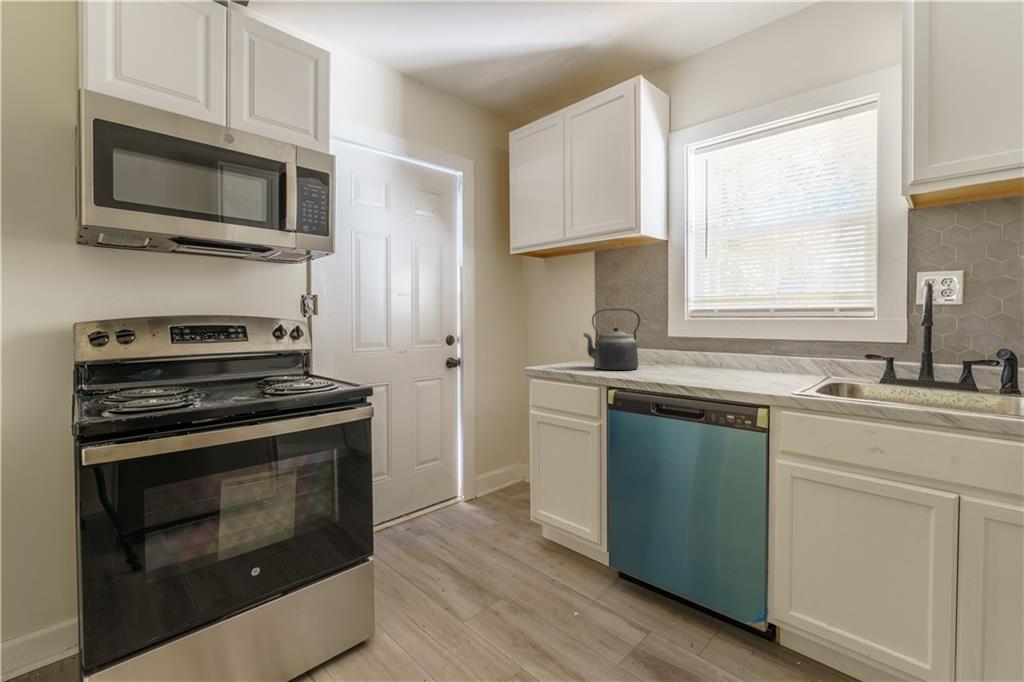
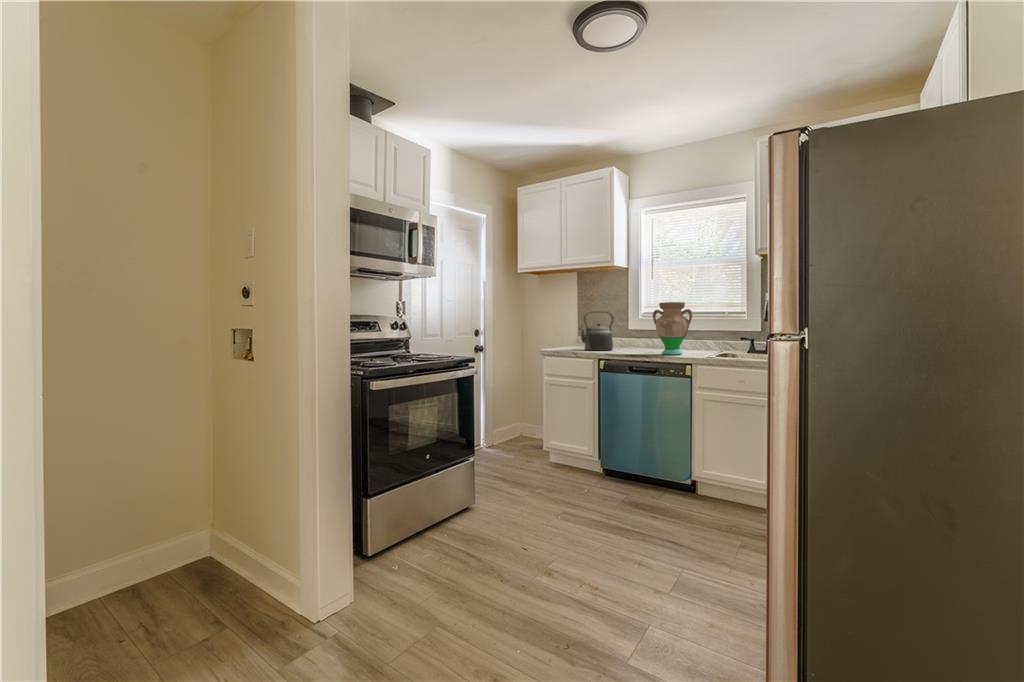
vase: none [698,291,772,386] -> present [653,302,692,355]

